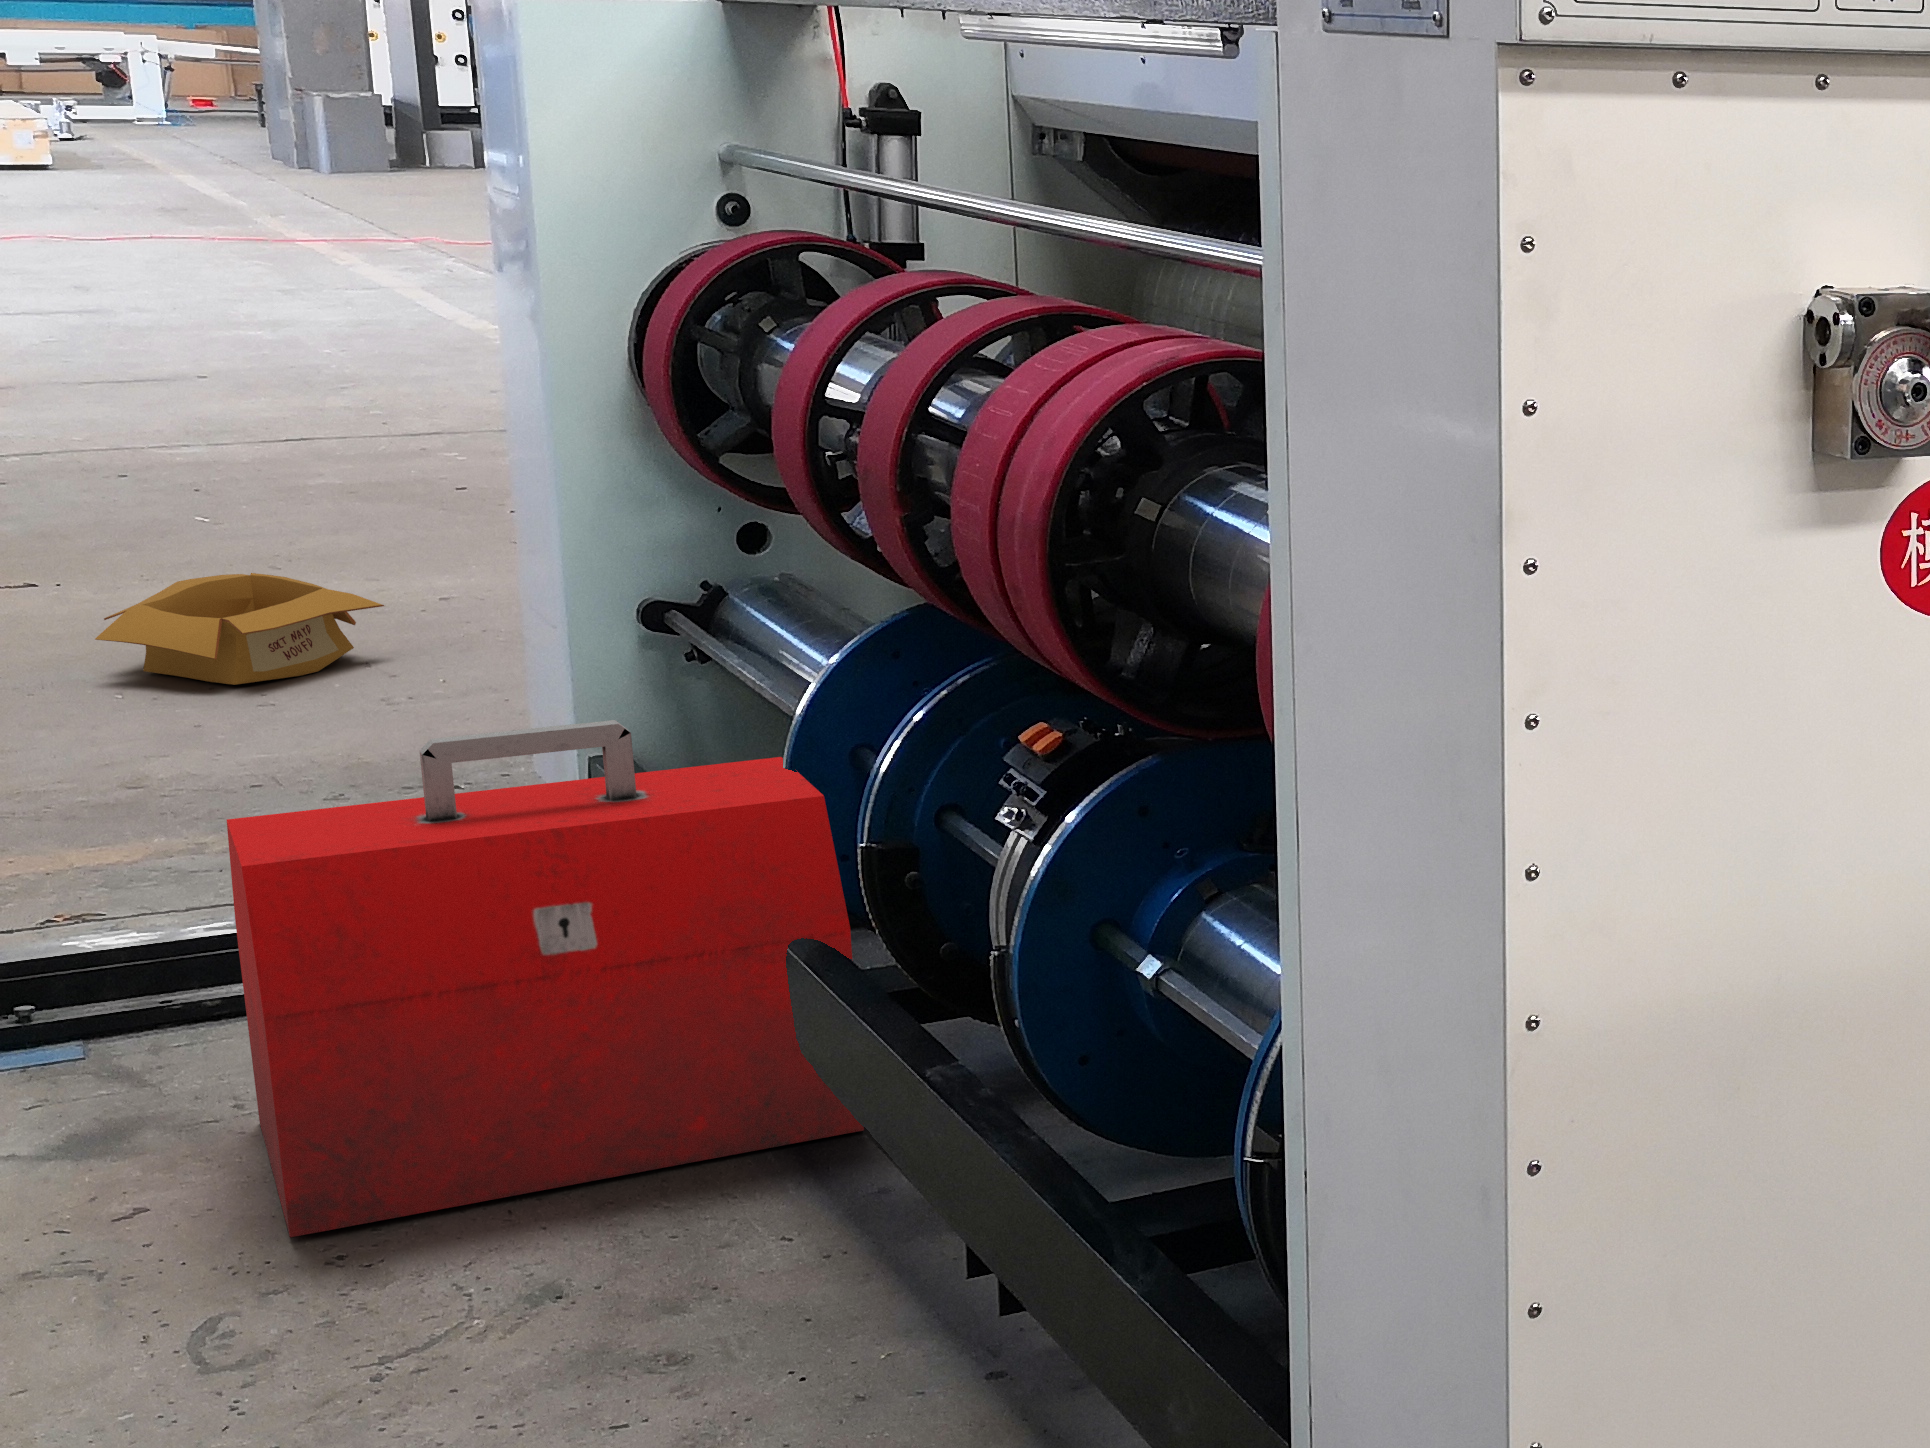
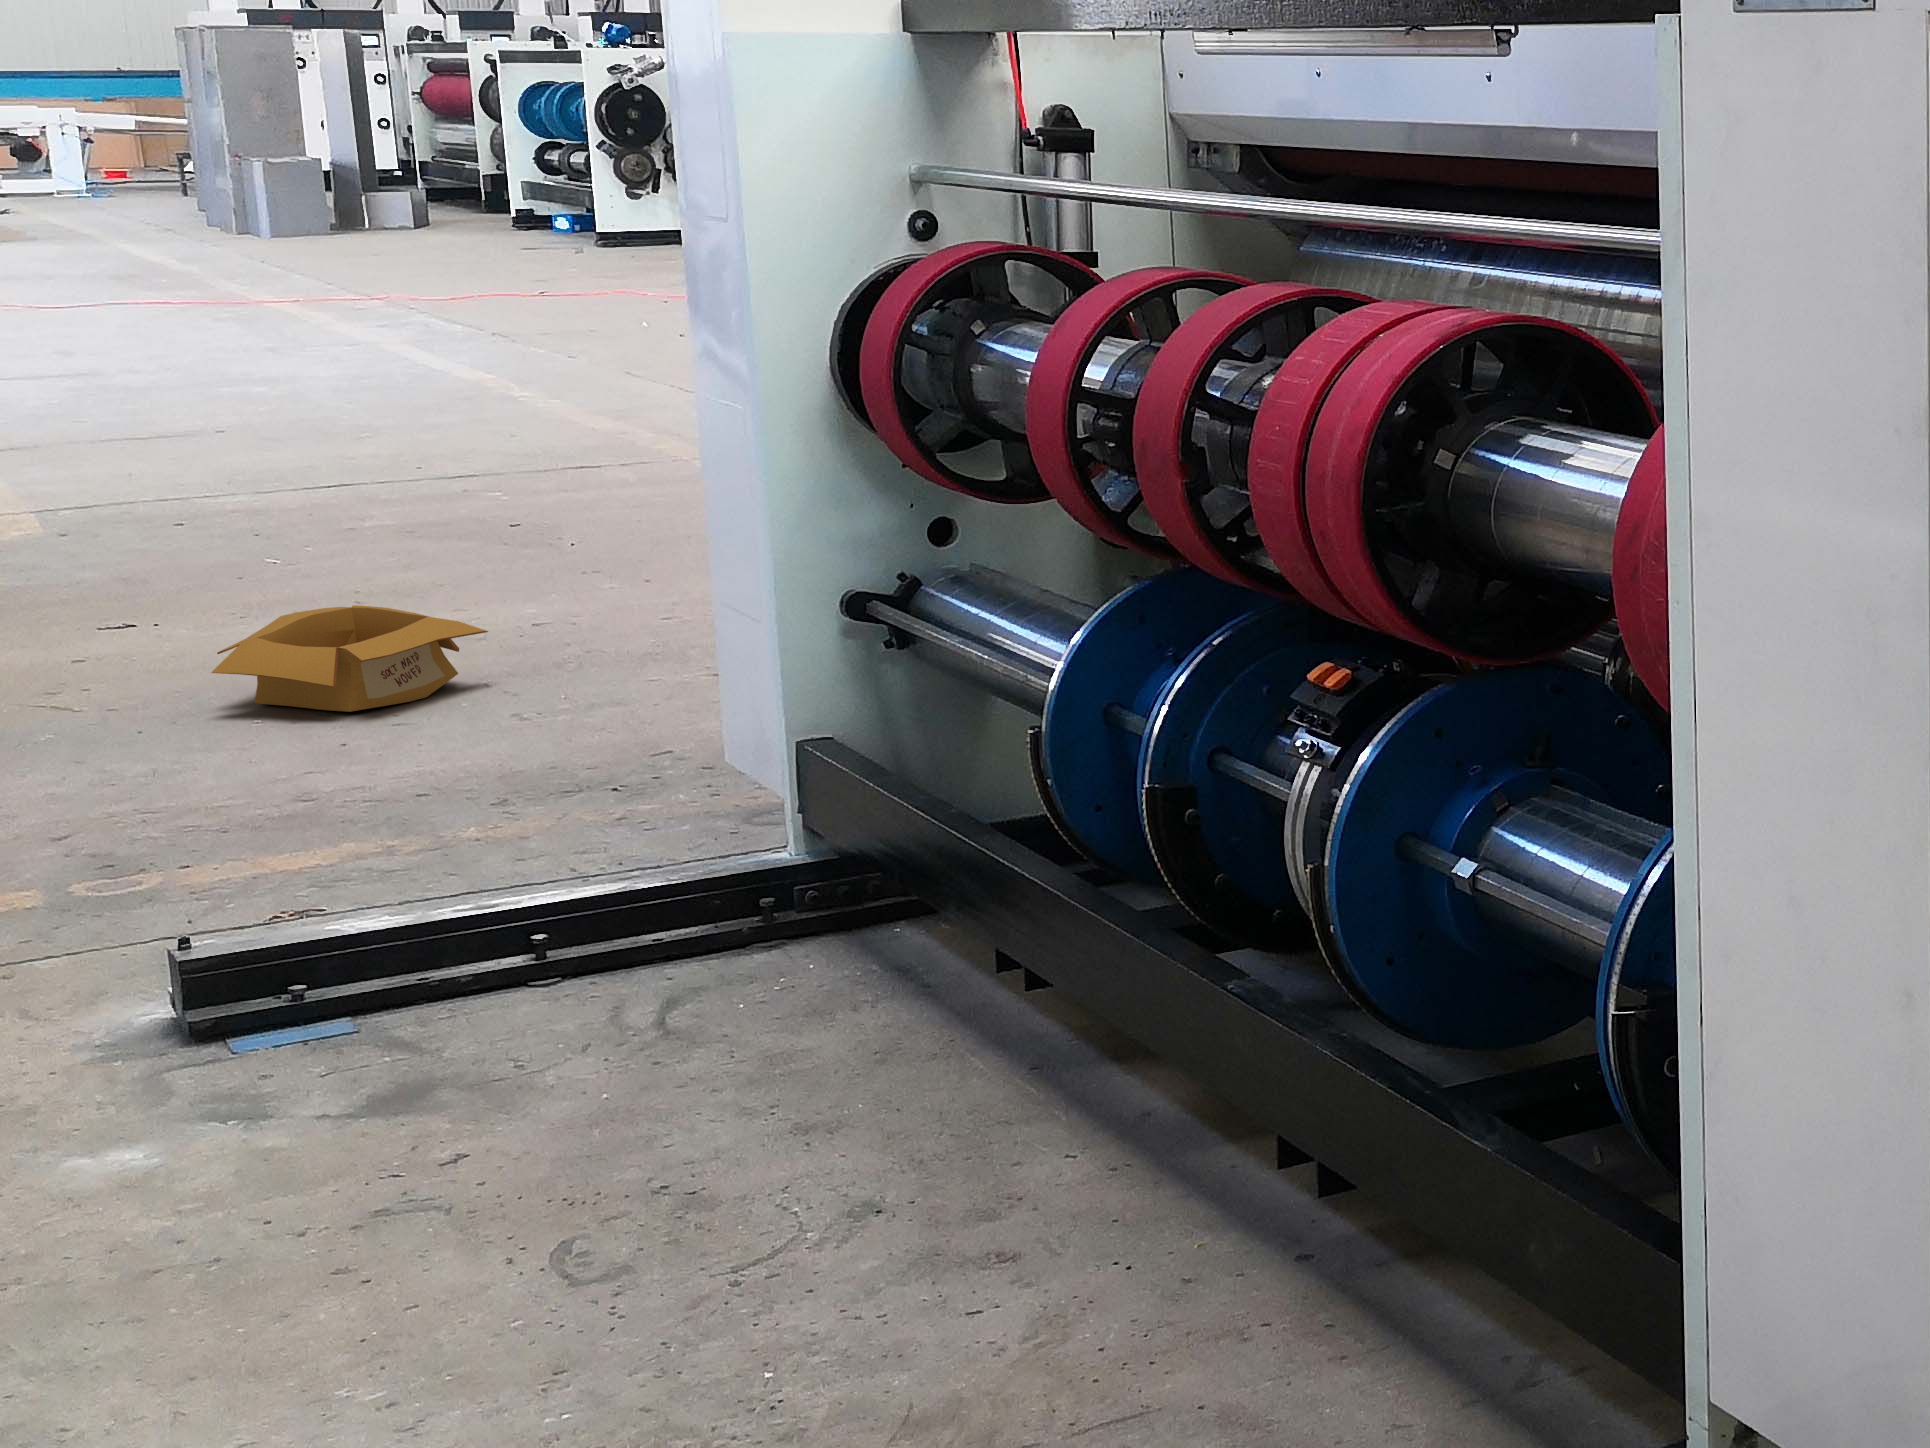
toolbox: present [227,720,864,1237] -> none [516,693,1111,1180]

